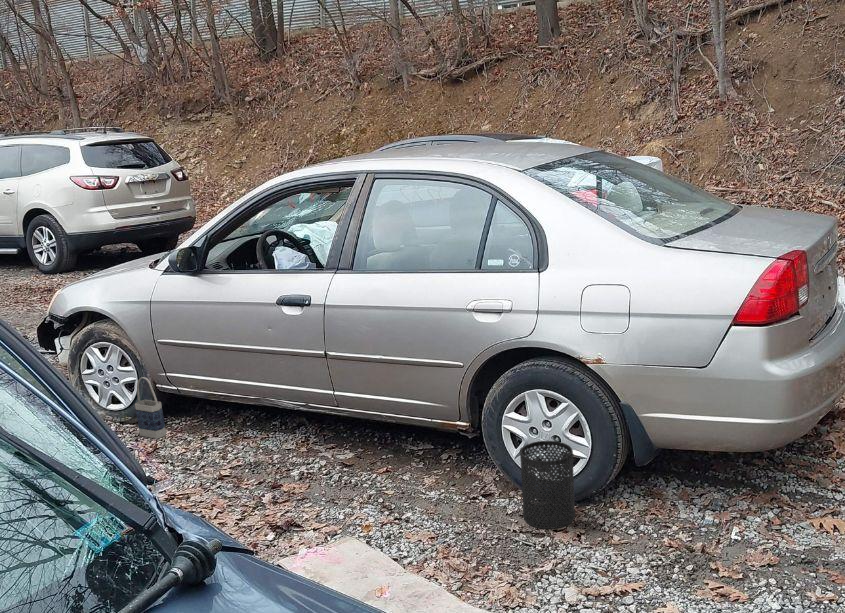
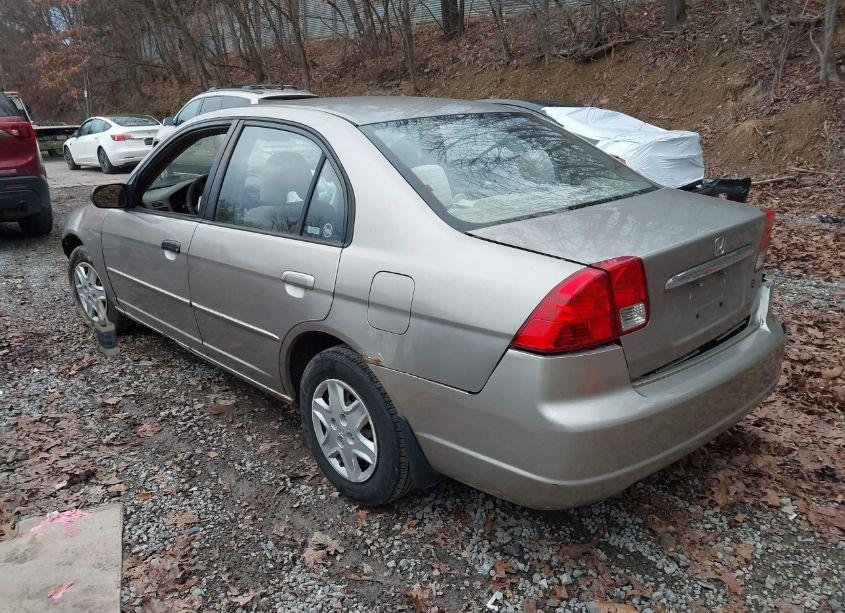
trash can: present [520,441,575,529] -> none [287,438,354,543]

